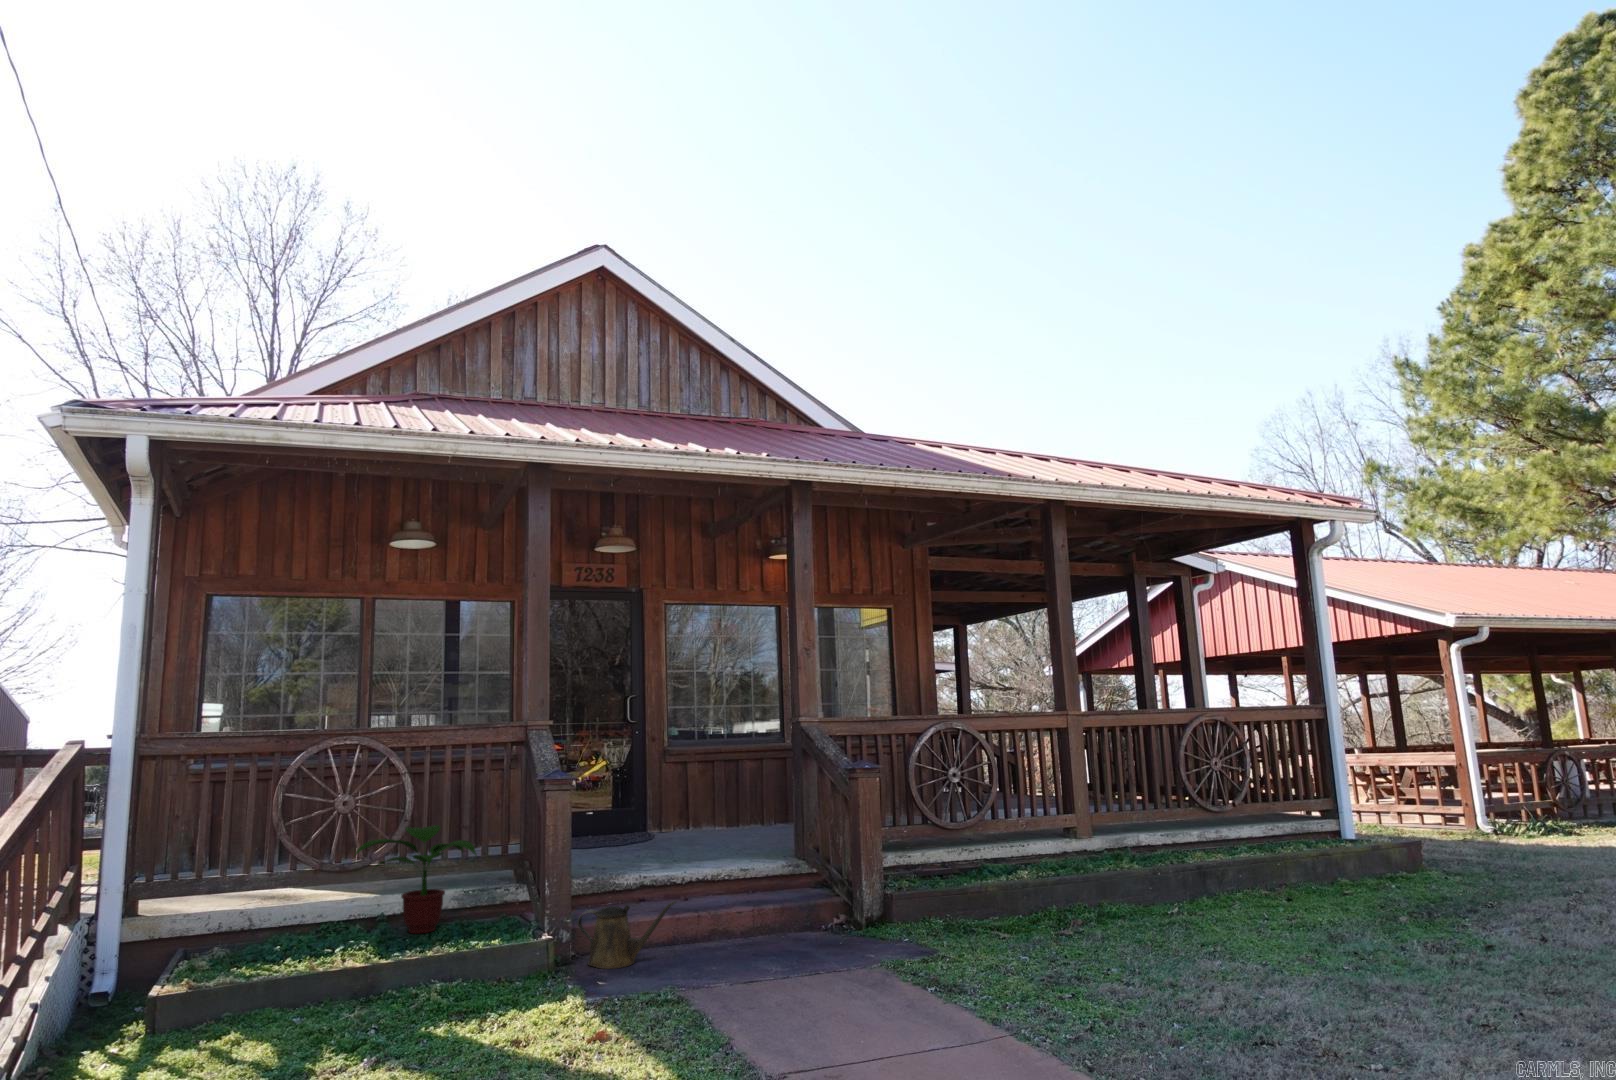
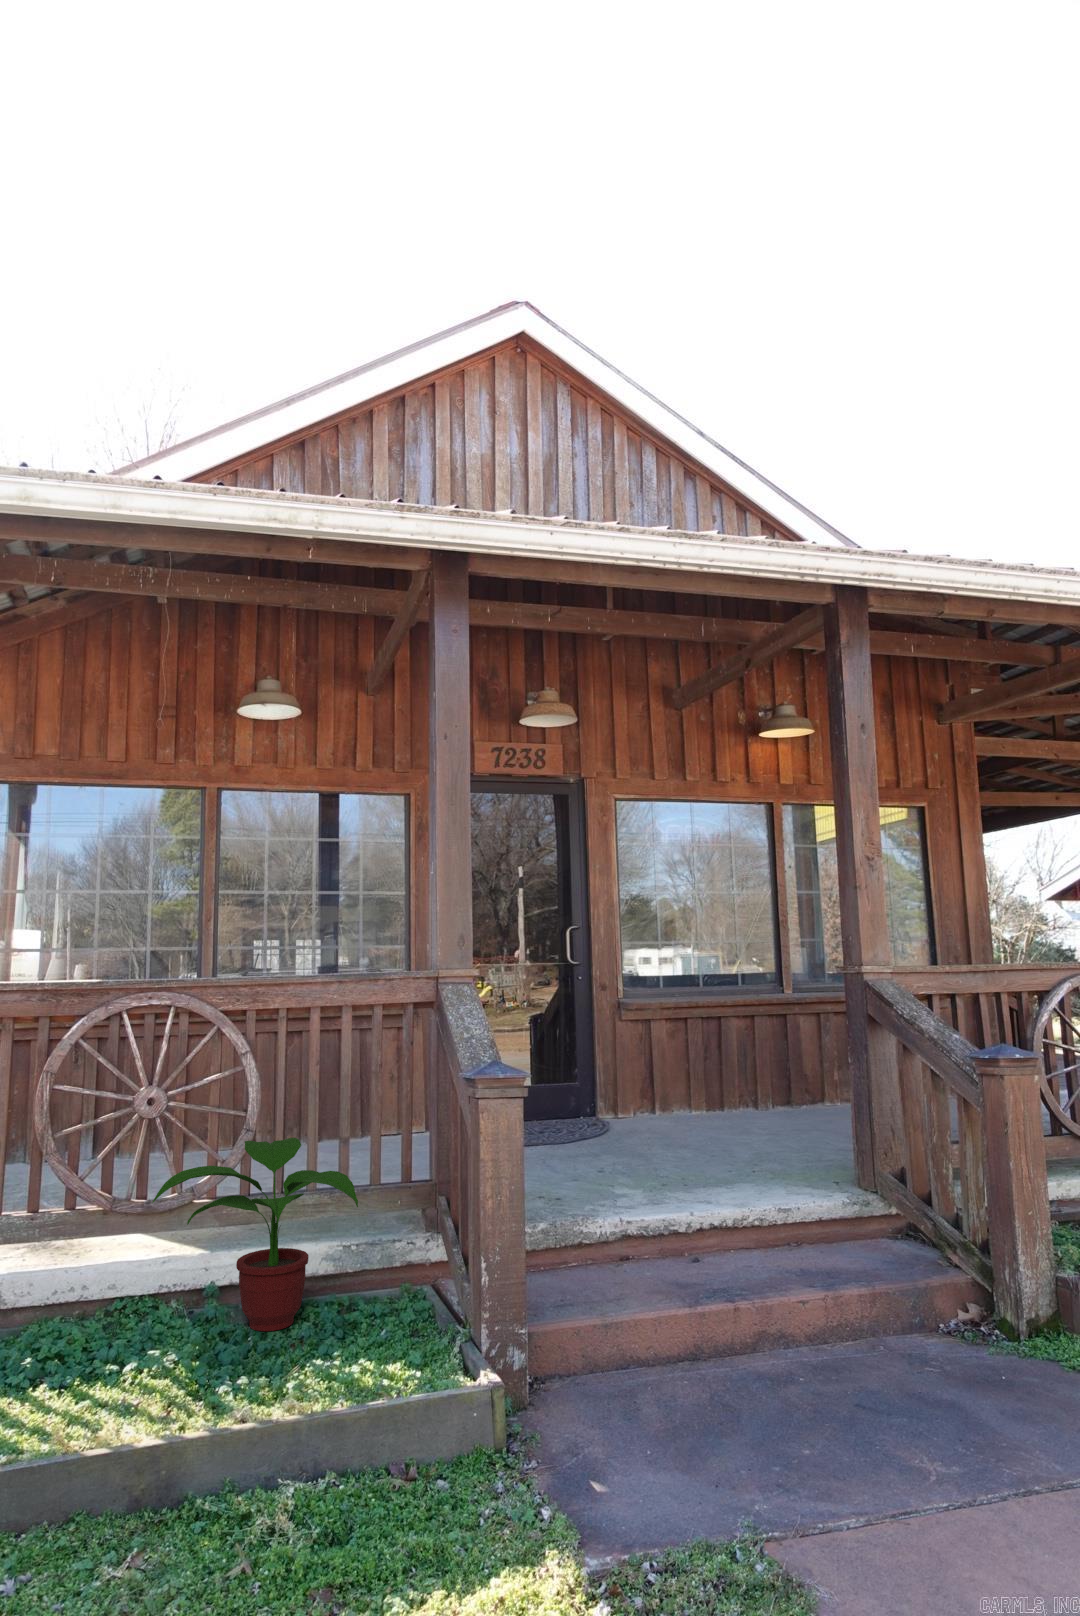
watering can: present [577,901,676,969] -> none [534,1310,718,1437]

